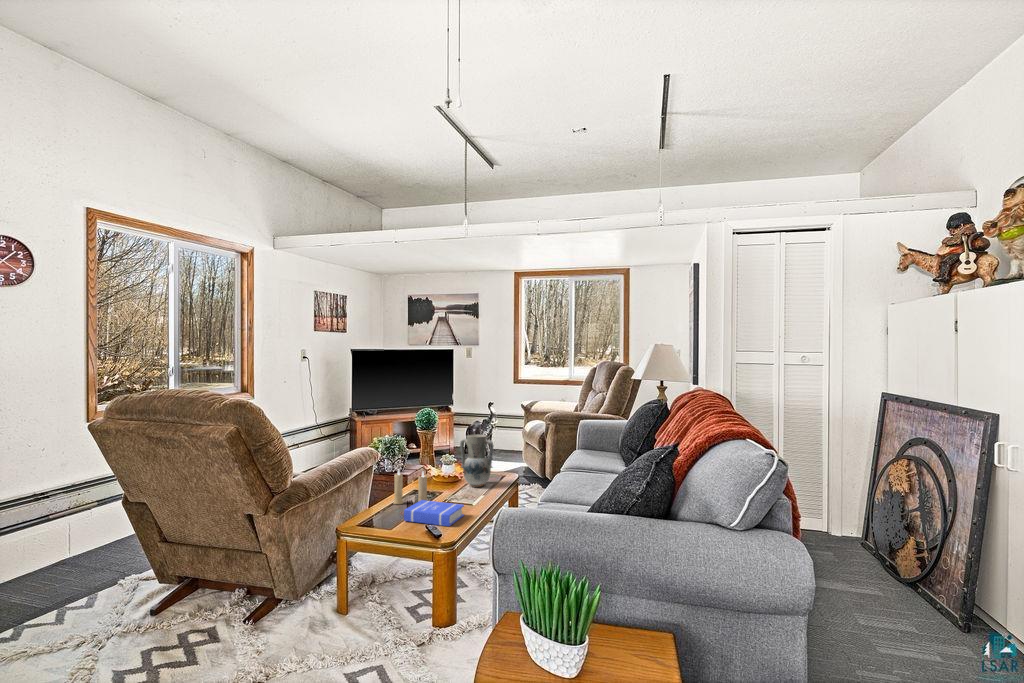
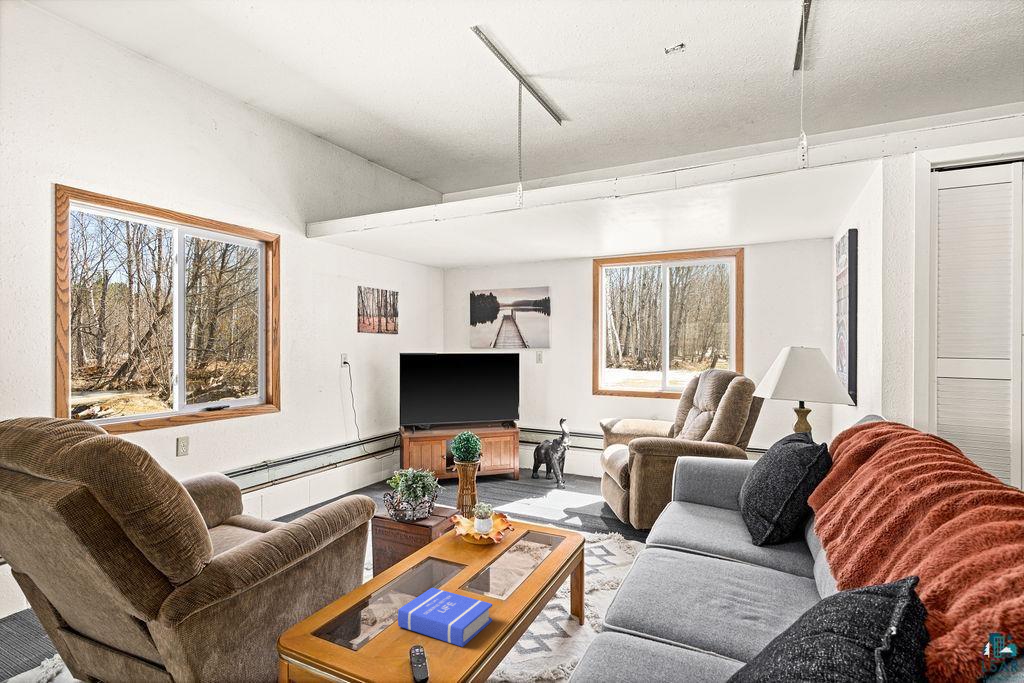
vase: present [460,435,493,487] -> none [502,479,549,557]
candle: present [393,470,427,504] -> none [397,531,446,594]

